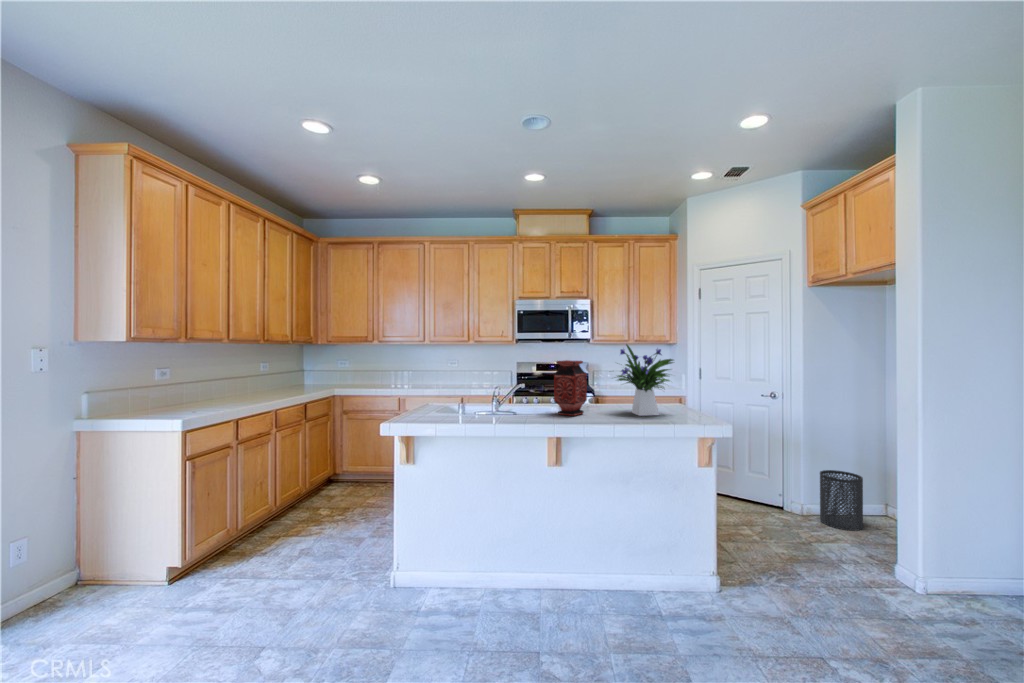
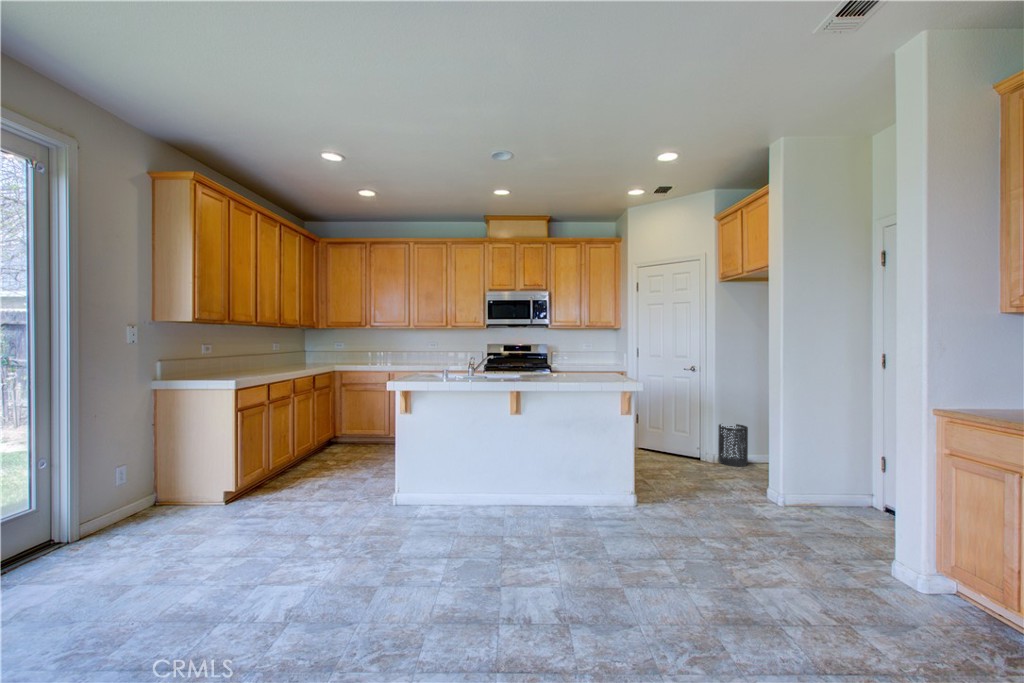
flower arrangement: present [617,344,673,416] -> none [555,325,604,377]
vase: present [554,360,587,416] -> none [515,337,539,377]

